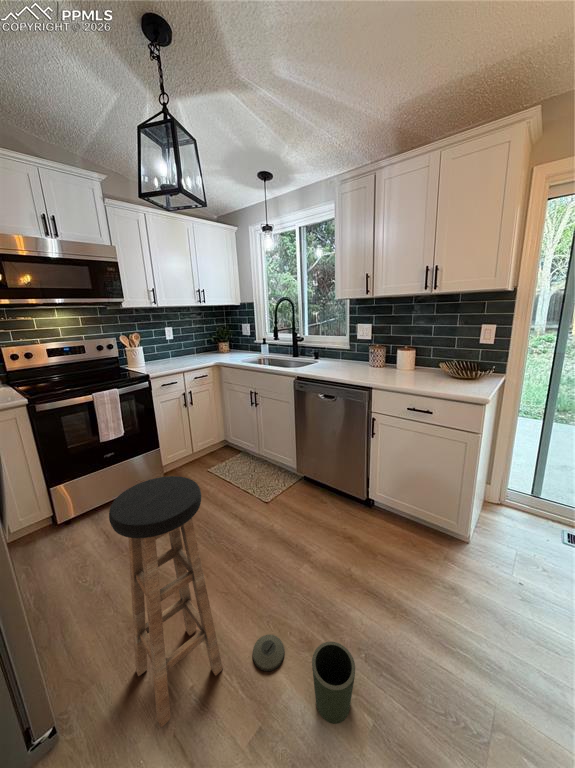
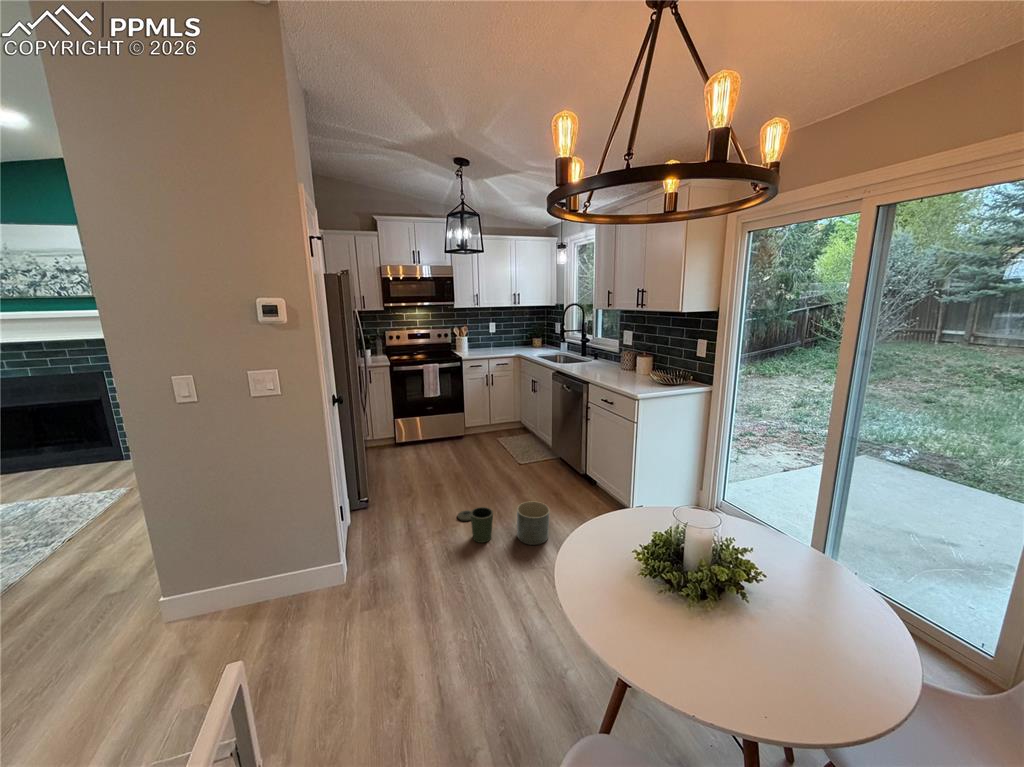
bar stool: present [109,476,223,727] -> none [400,405,442,518]
planter: none [371,587,429,677] -> present [517,501,550,545]

